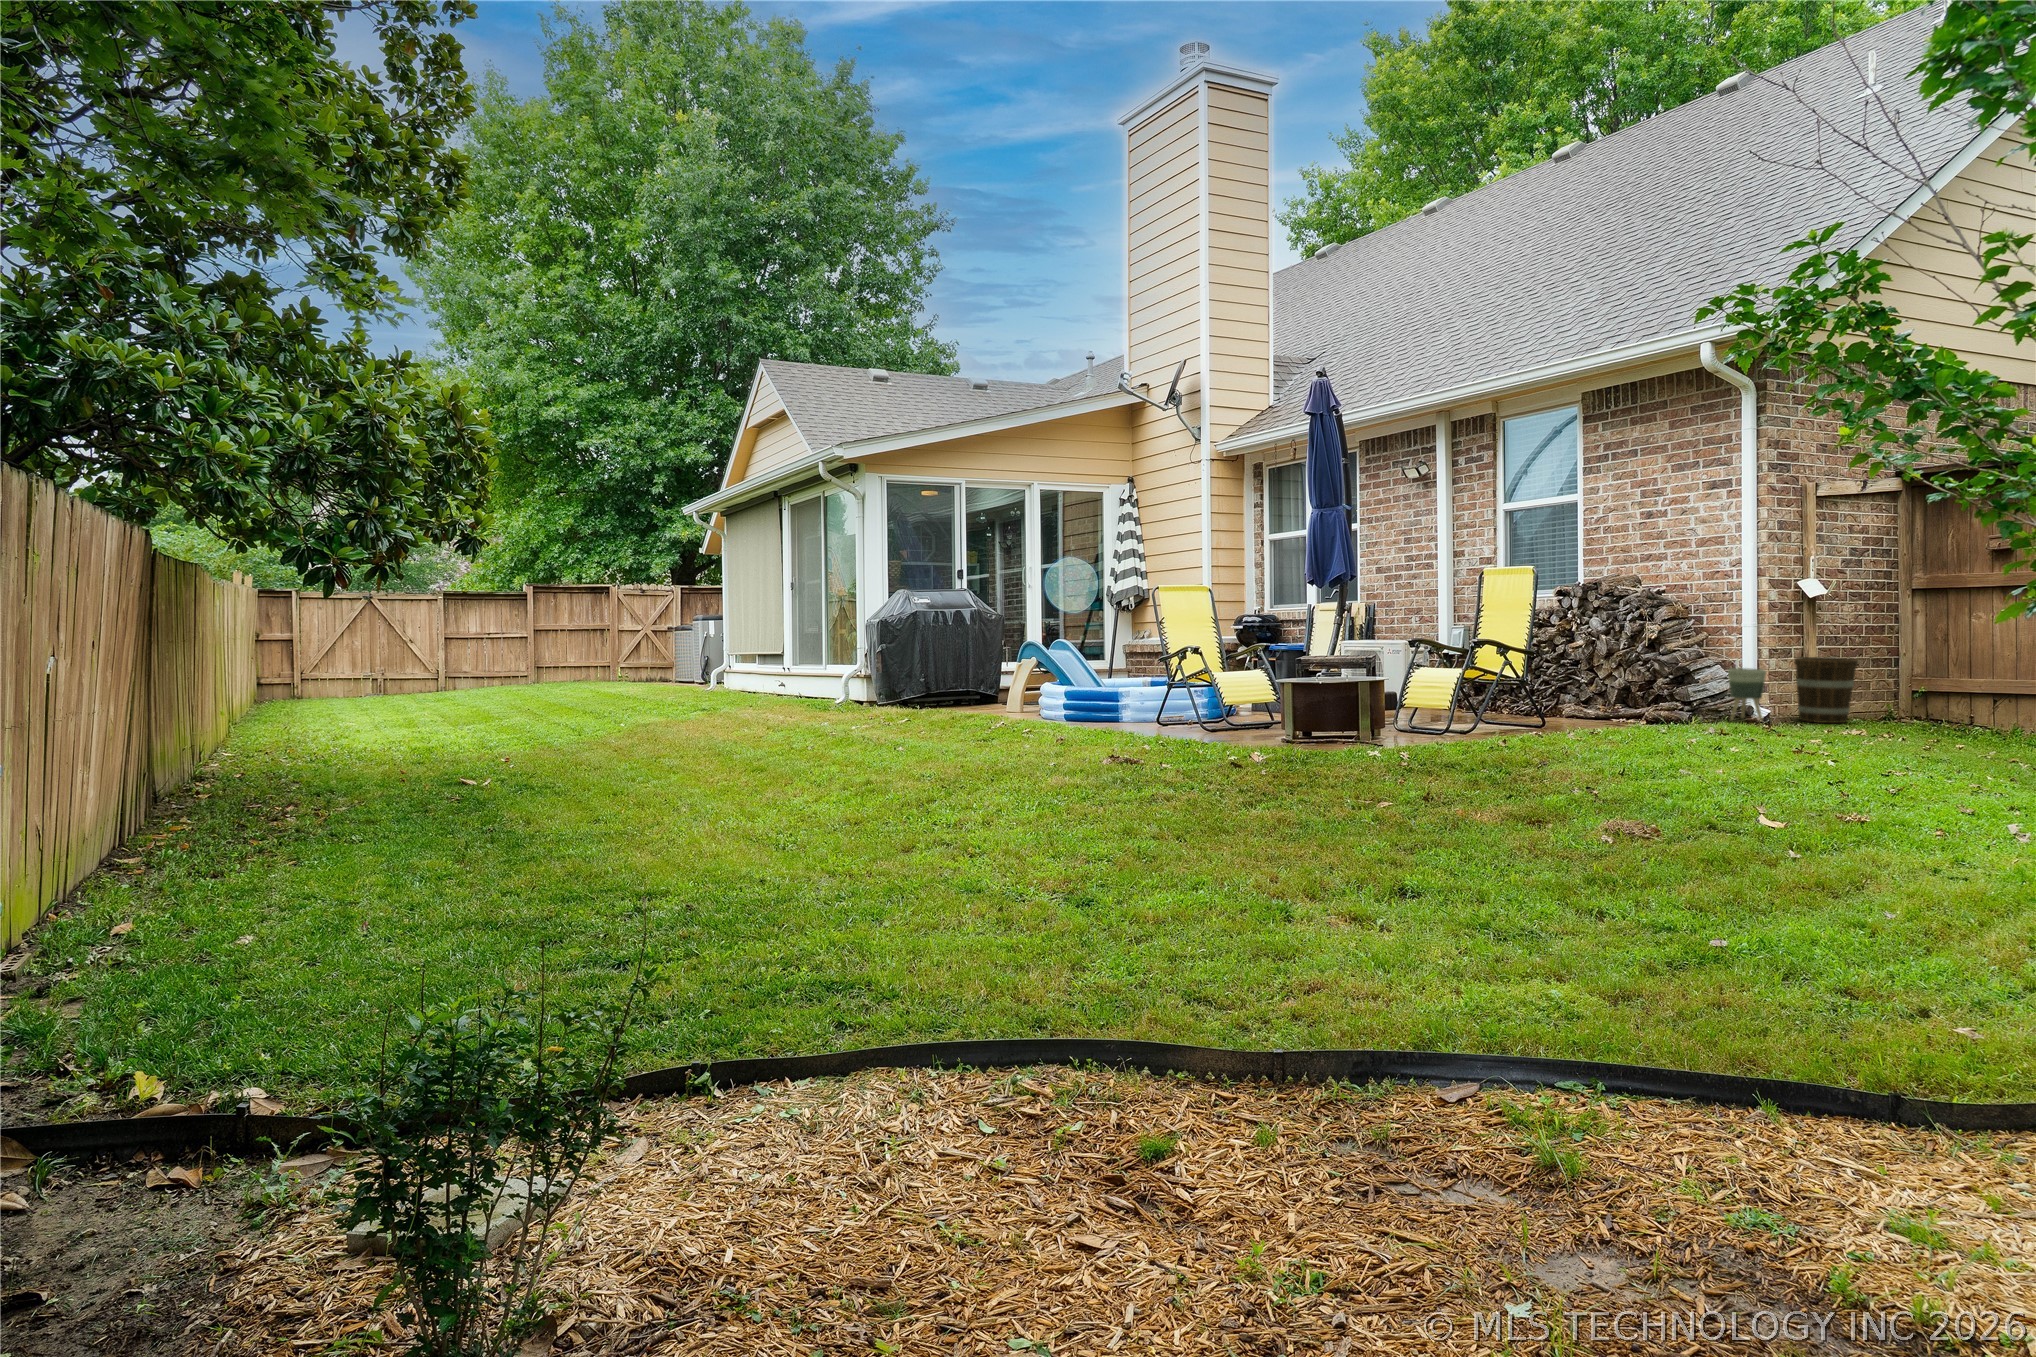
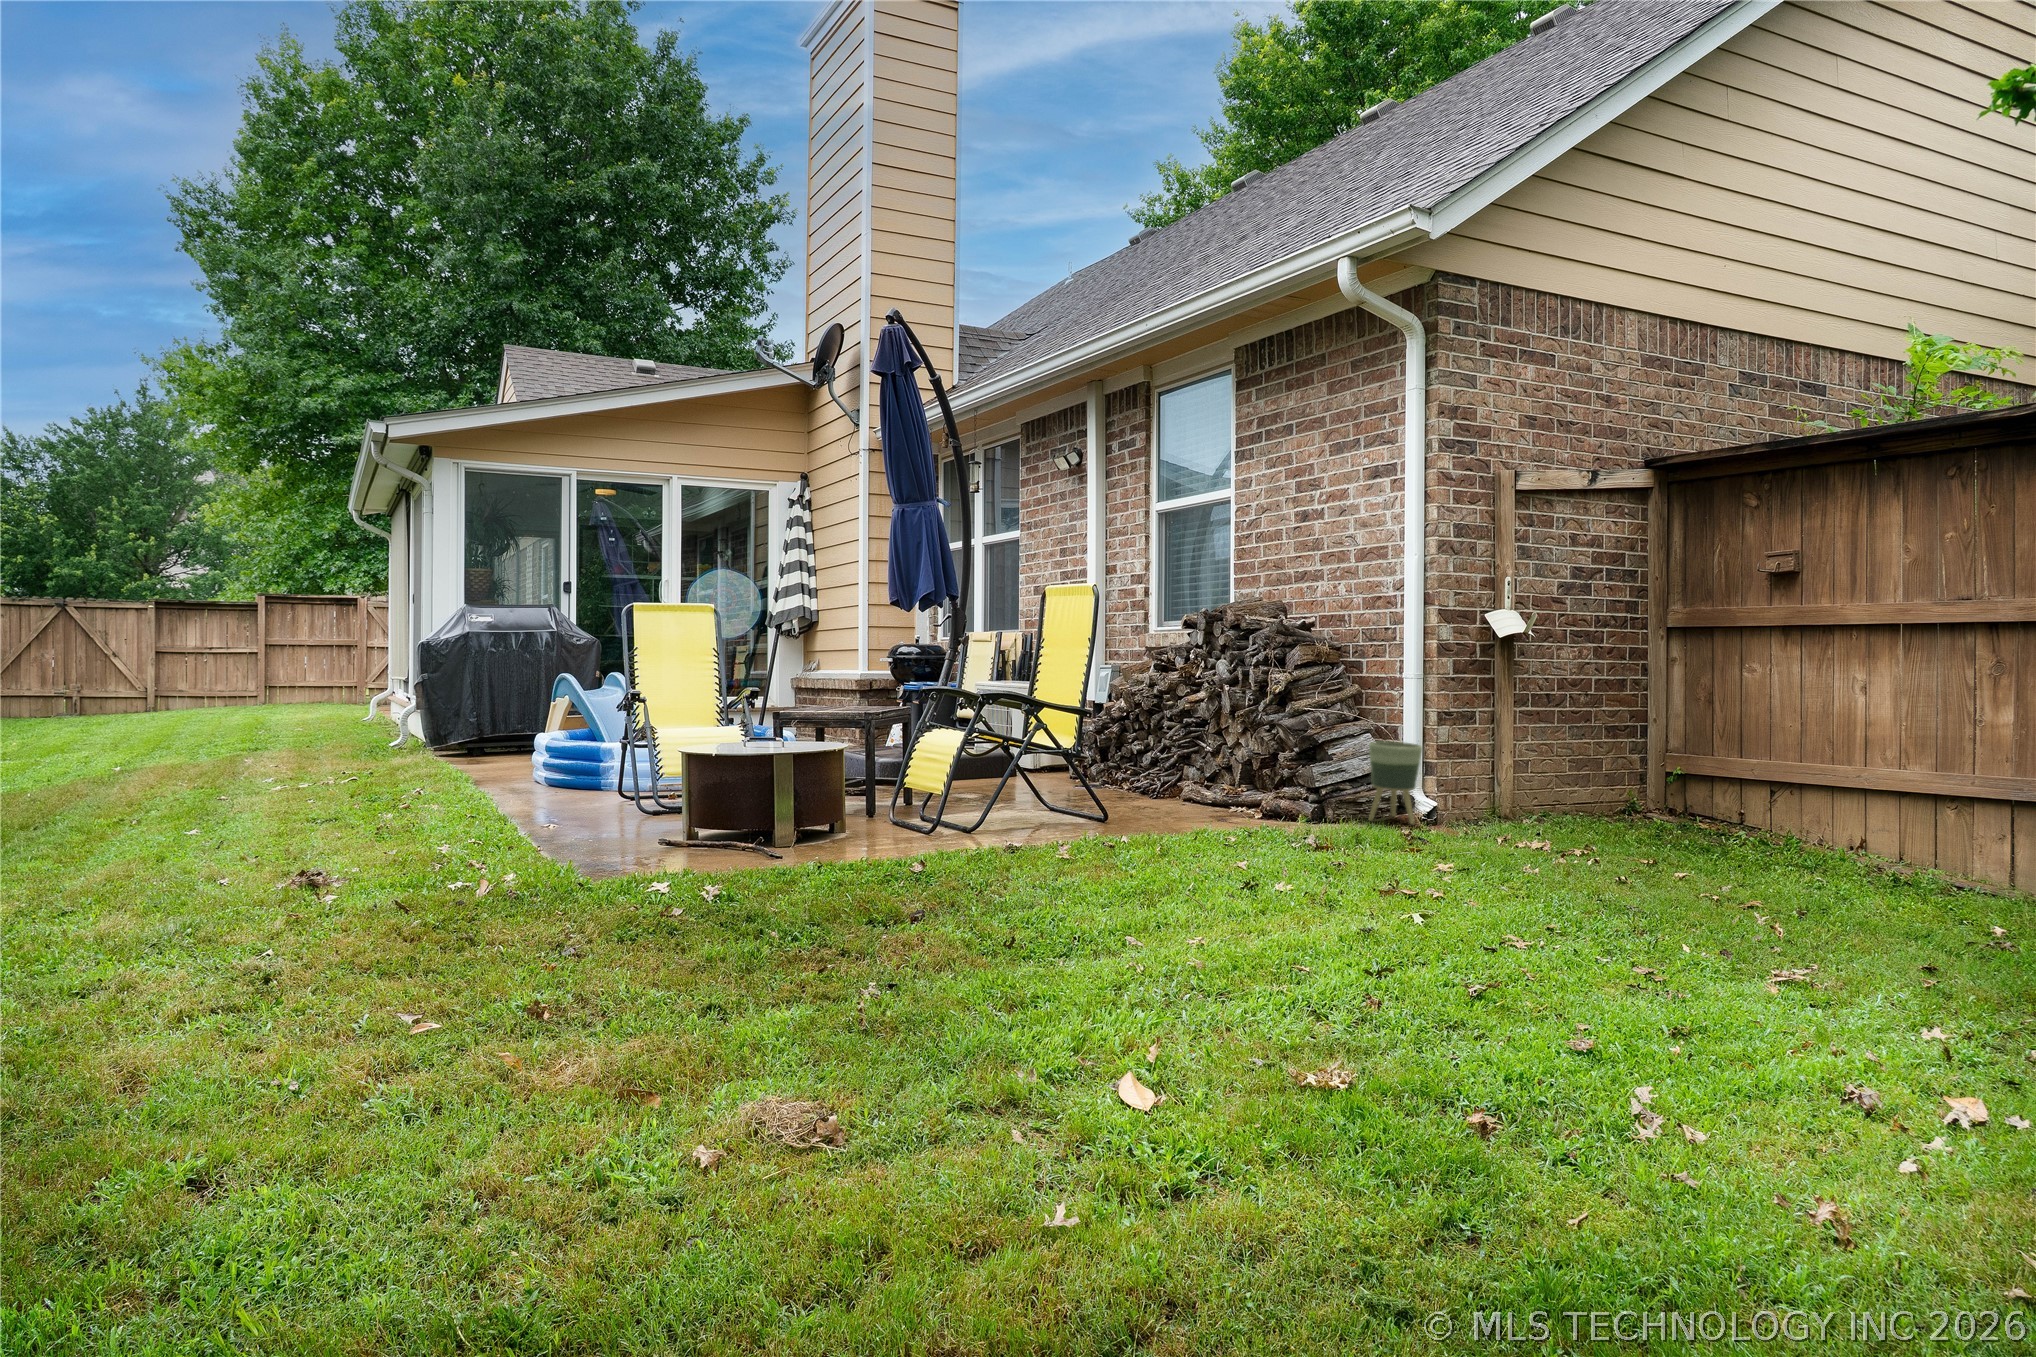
bucket: present [1794,657,1858,723] -> none [1466,728,1557,833]

